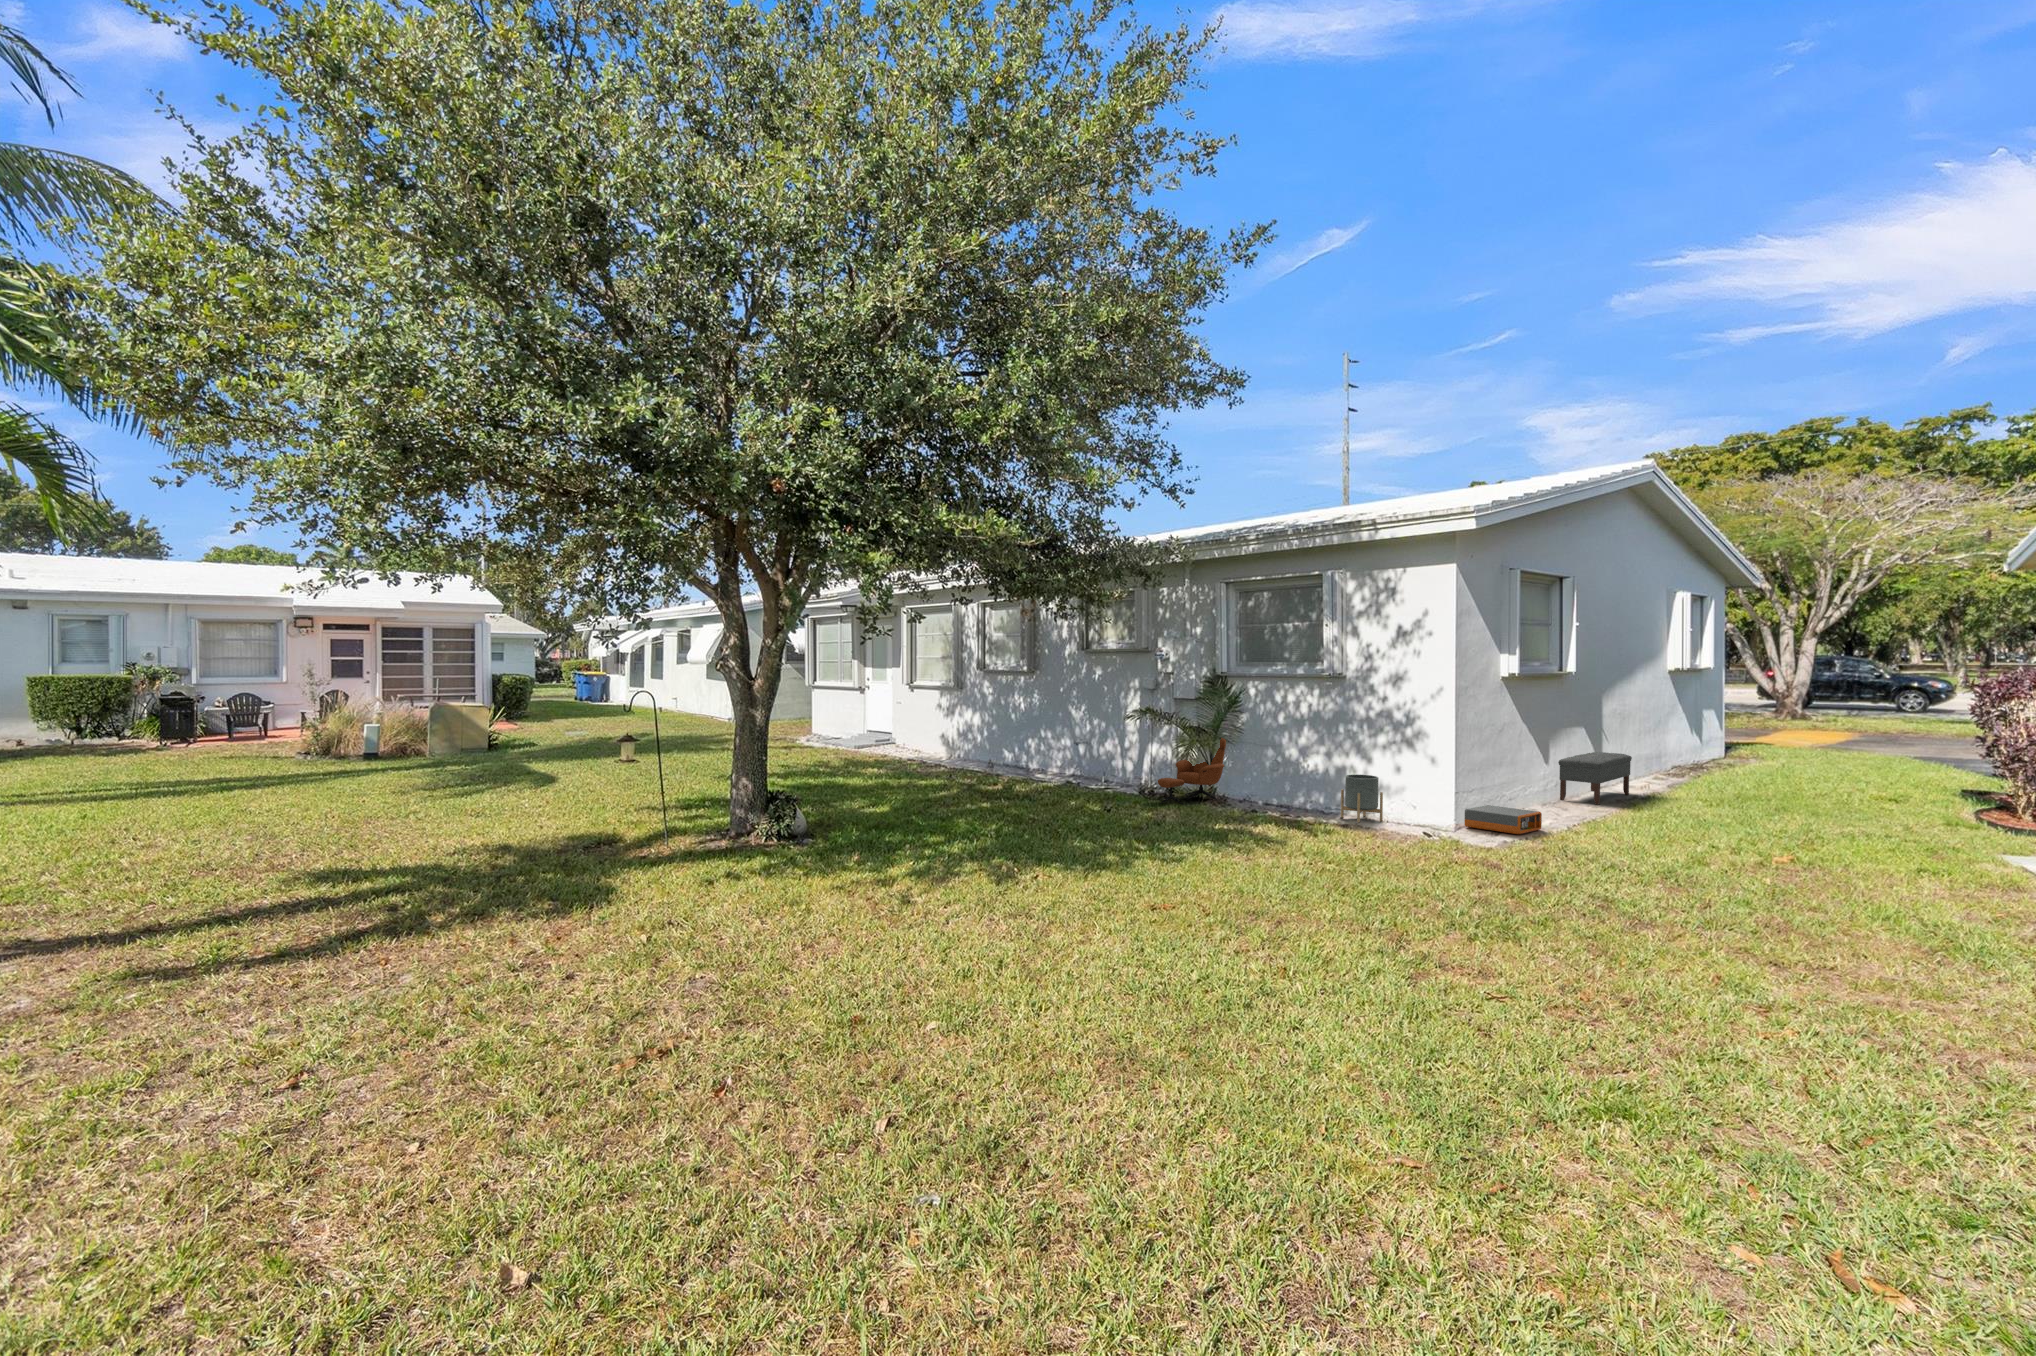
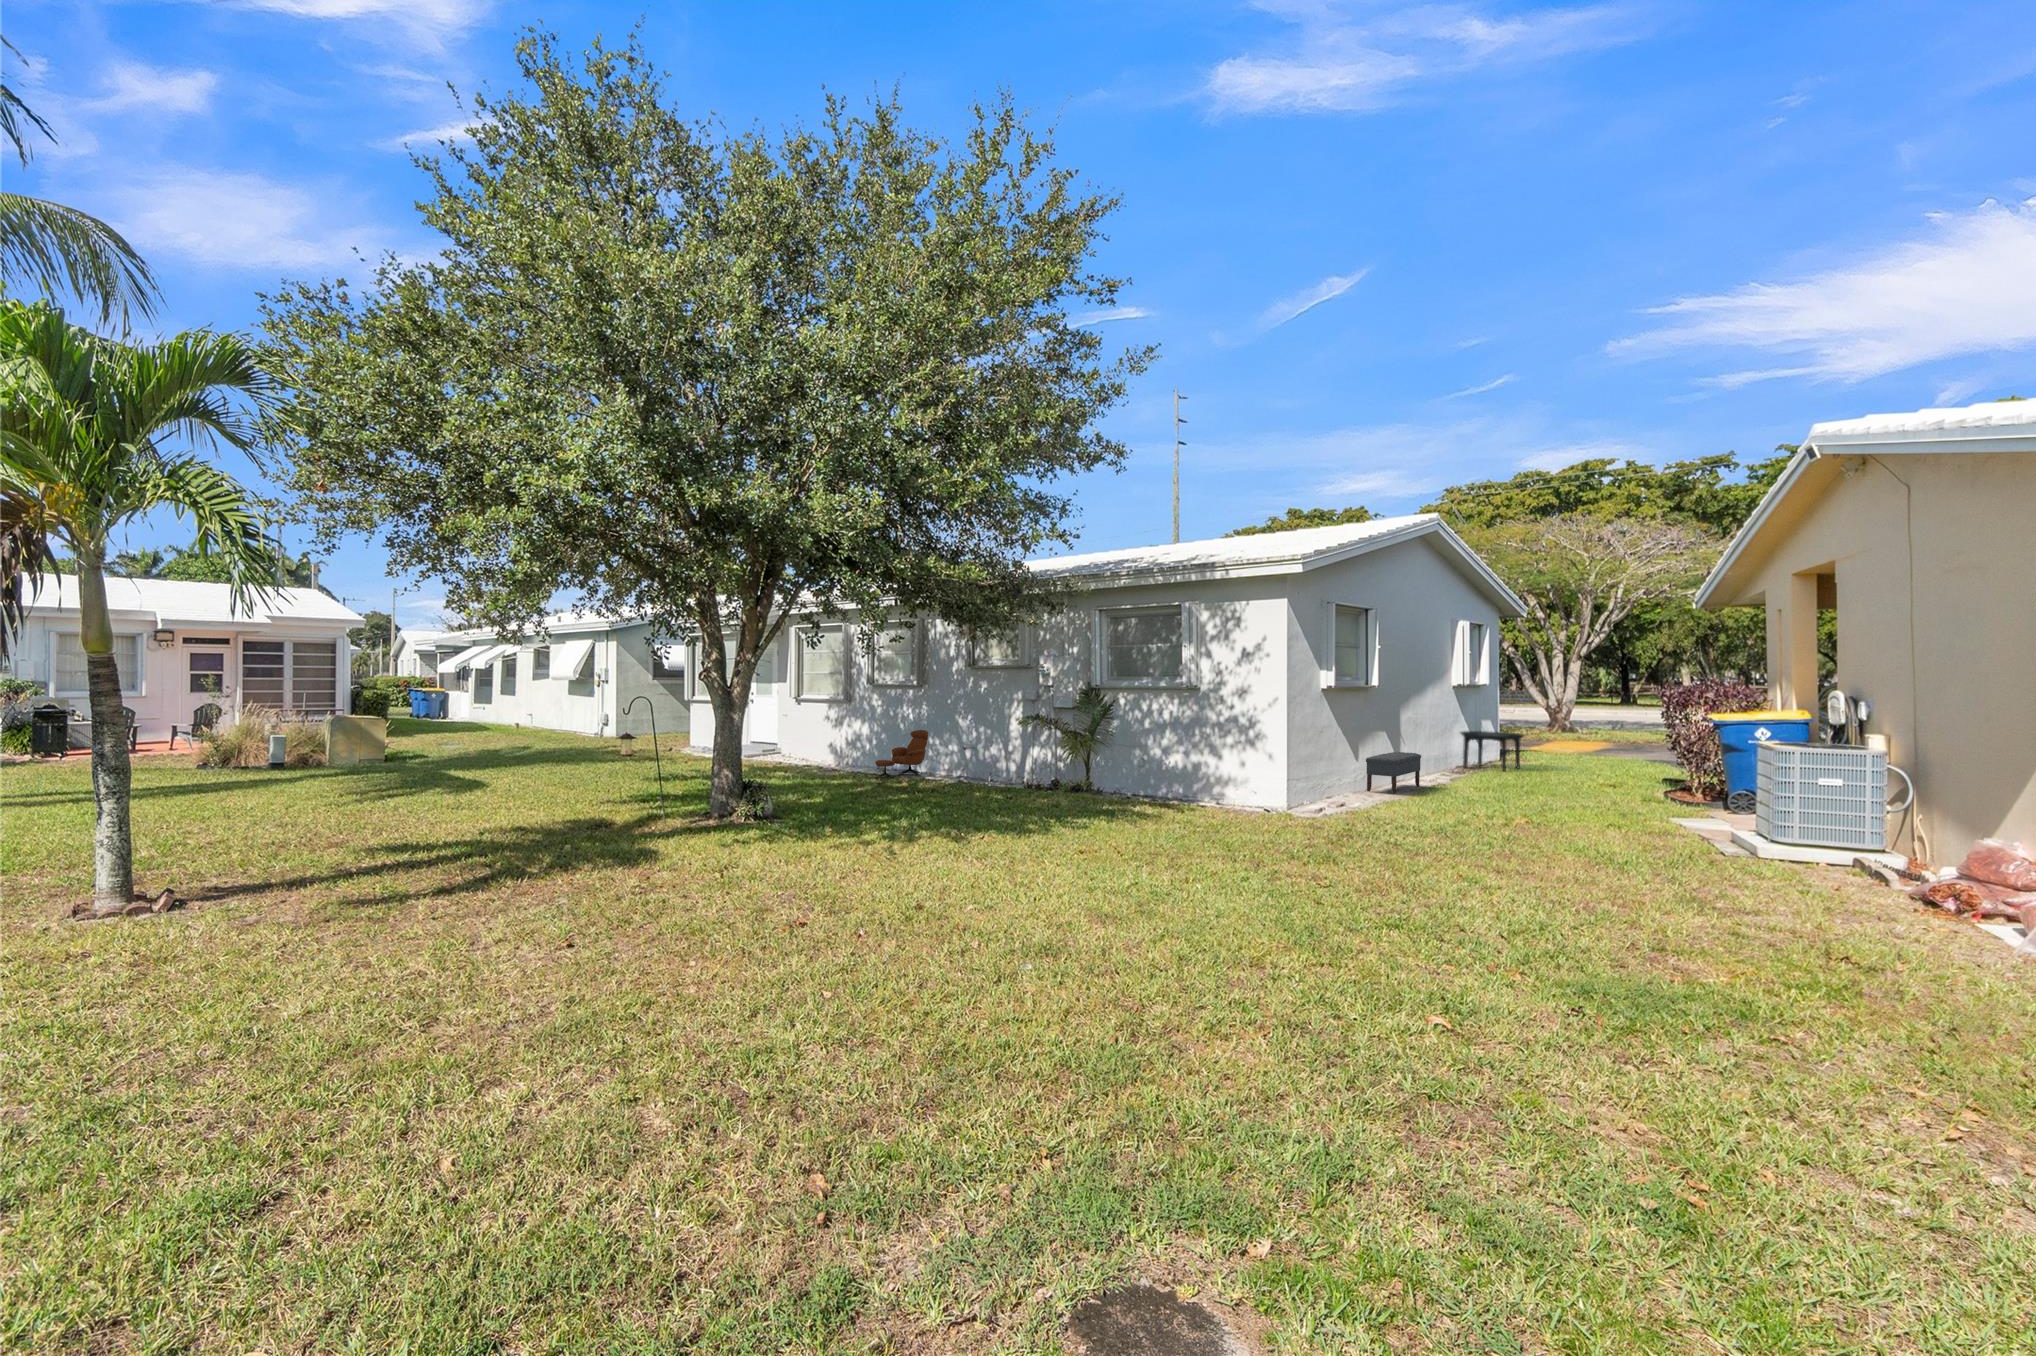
round table: none [1675,726,1768,776] -> present [1461,731,1524,771]
lounge chair: present [1158,738,1226,804] -> present [875,730,928,779]
planter: present [1341,774,1383,822] -> none [1197,771,1230,810]
storage box: present [1465,805,1542,834] -> none [1292,794,1350,815]

